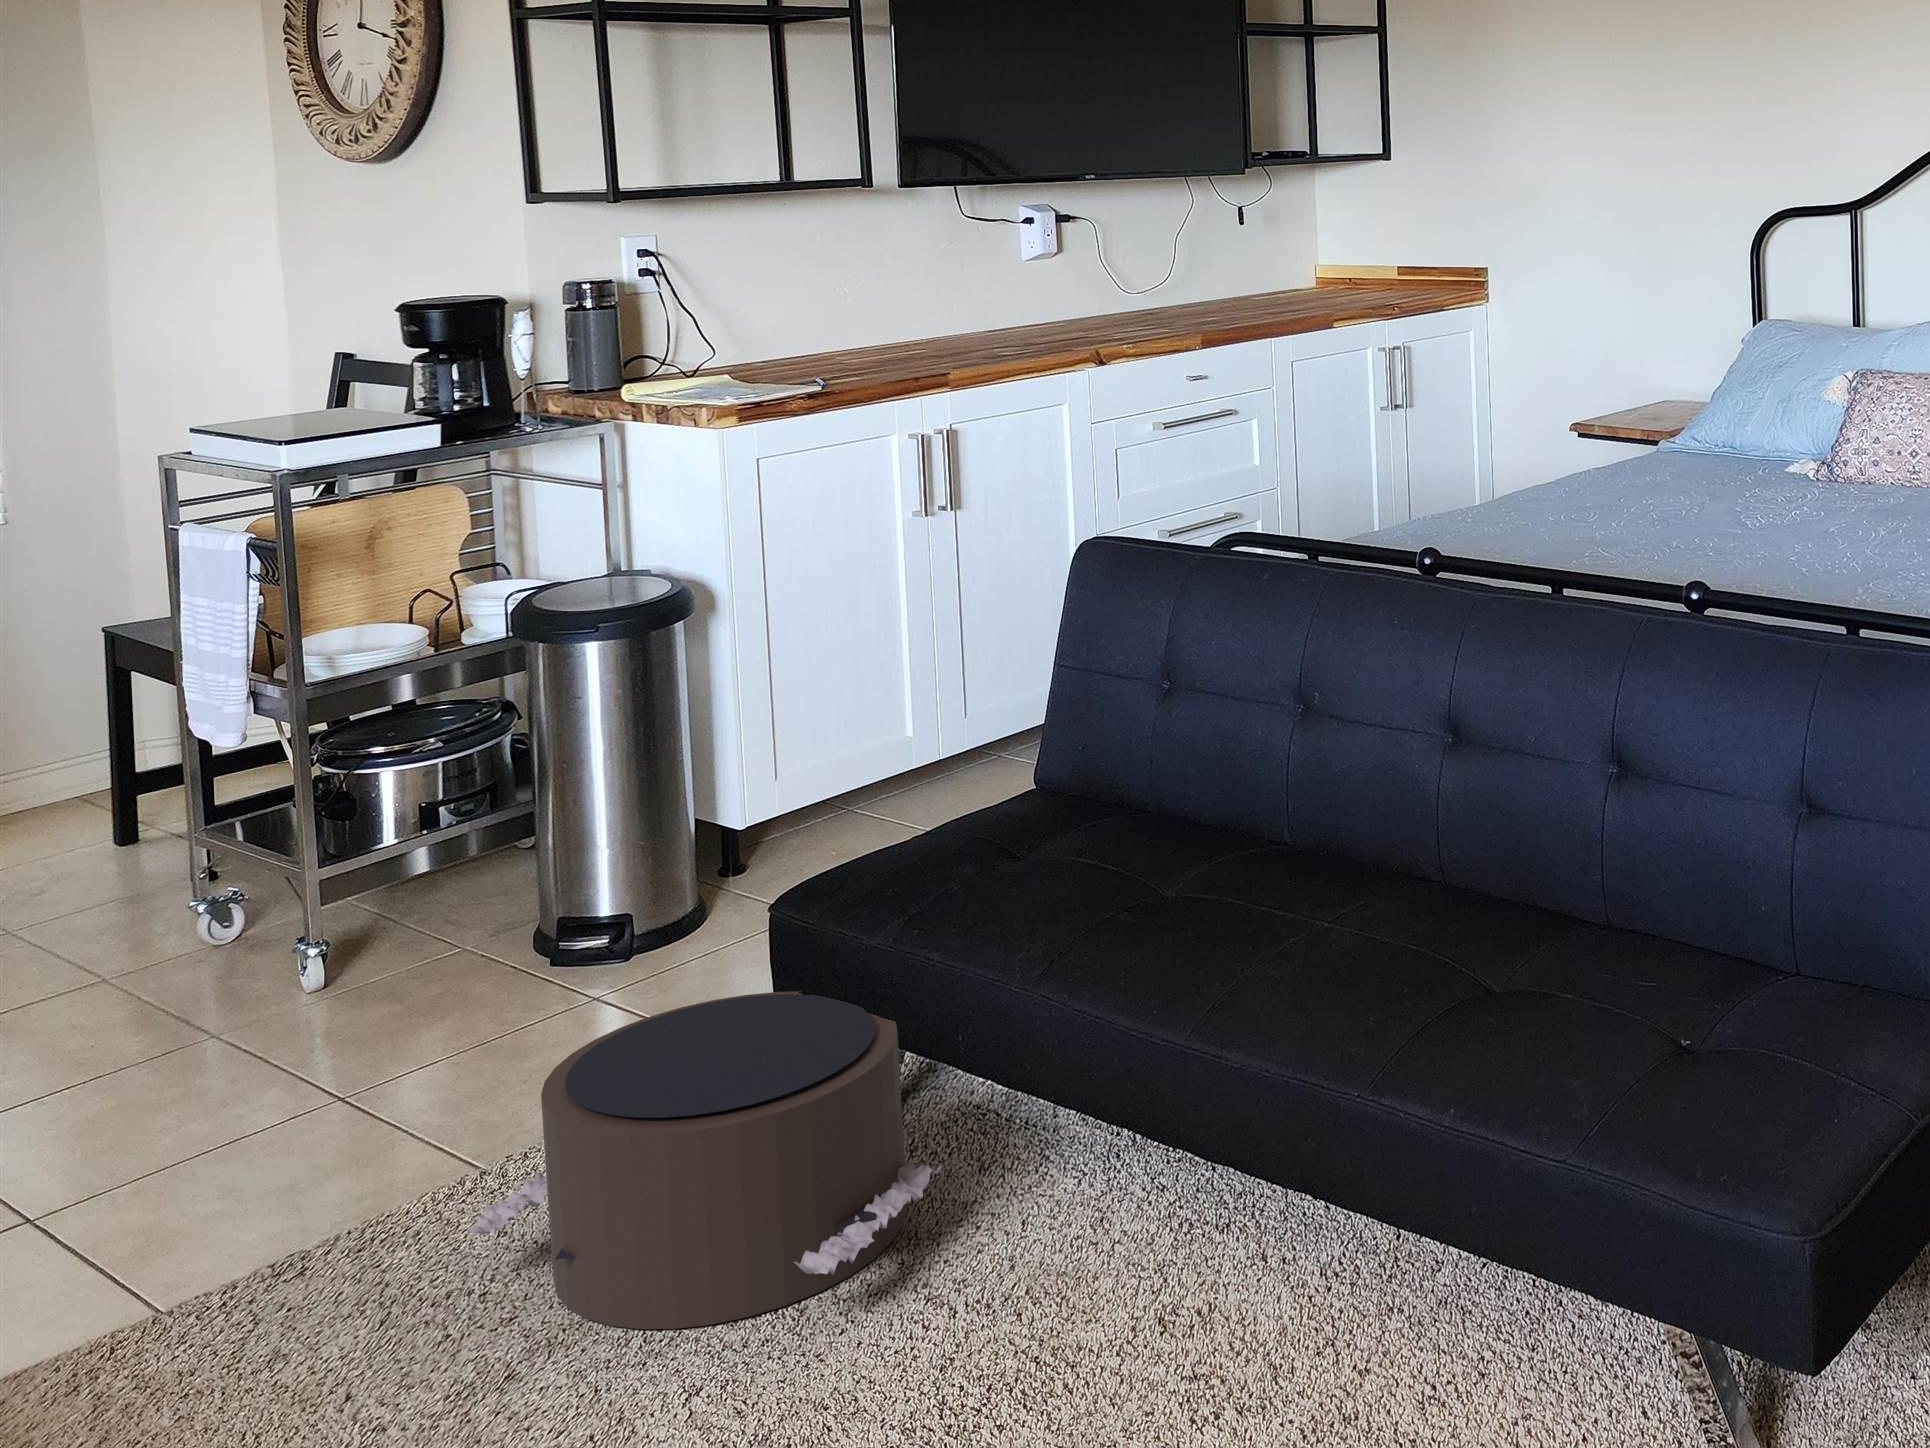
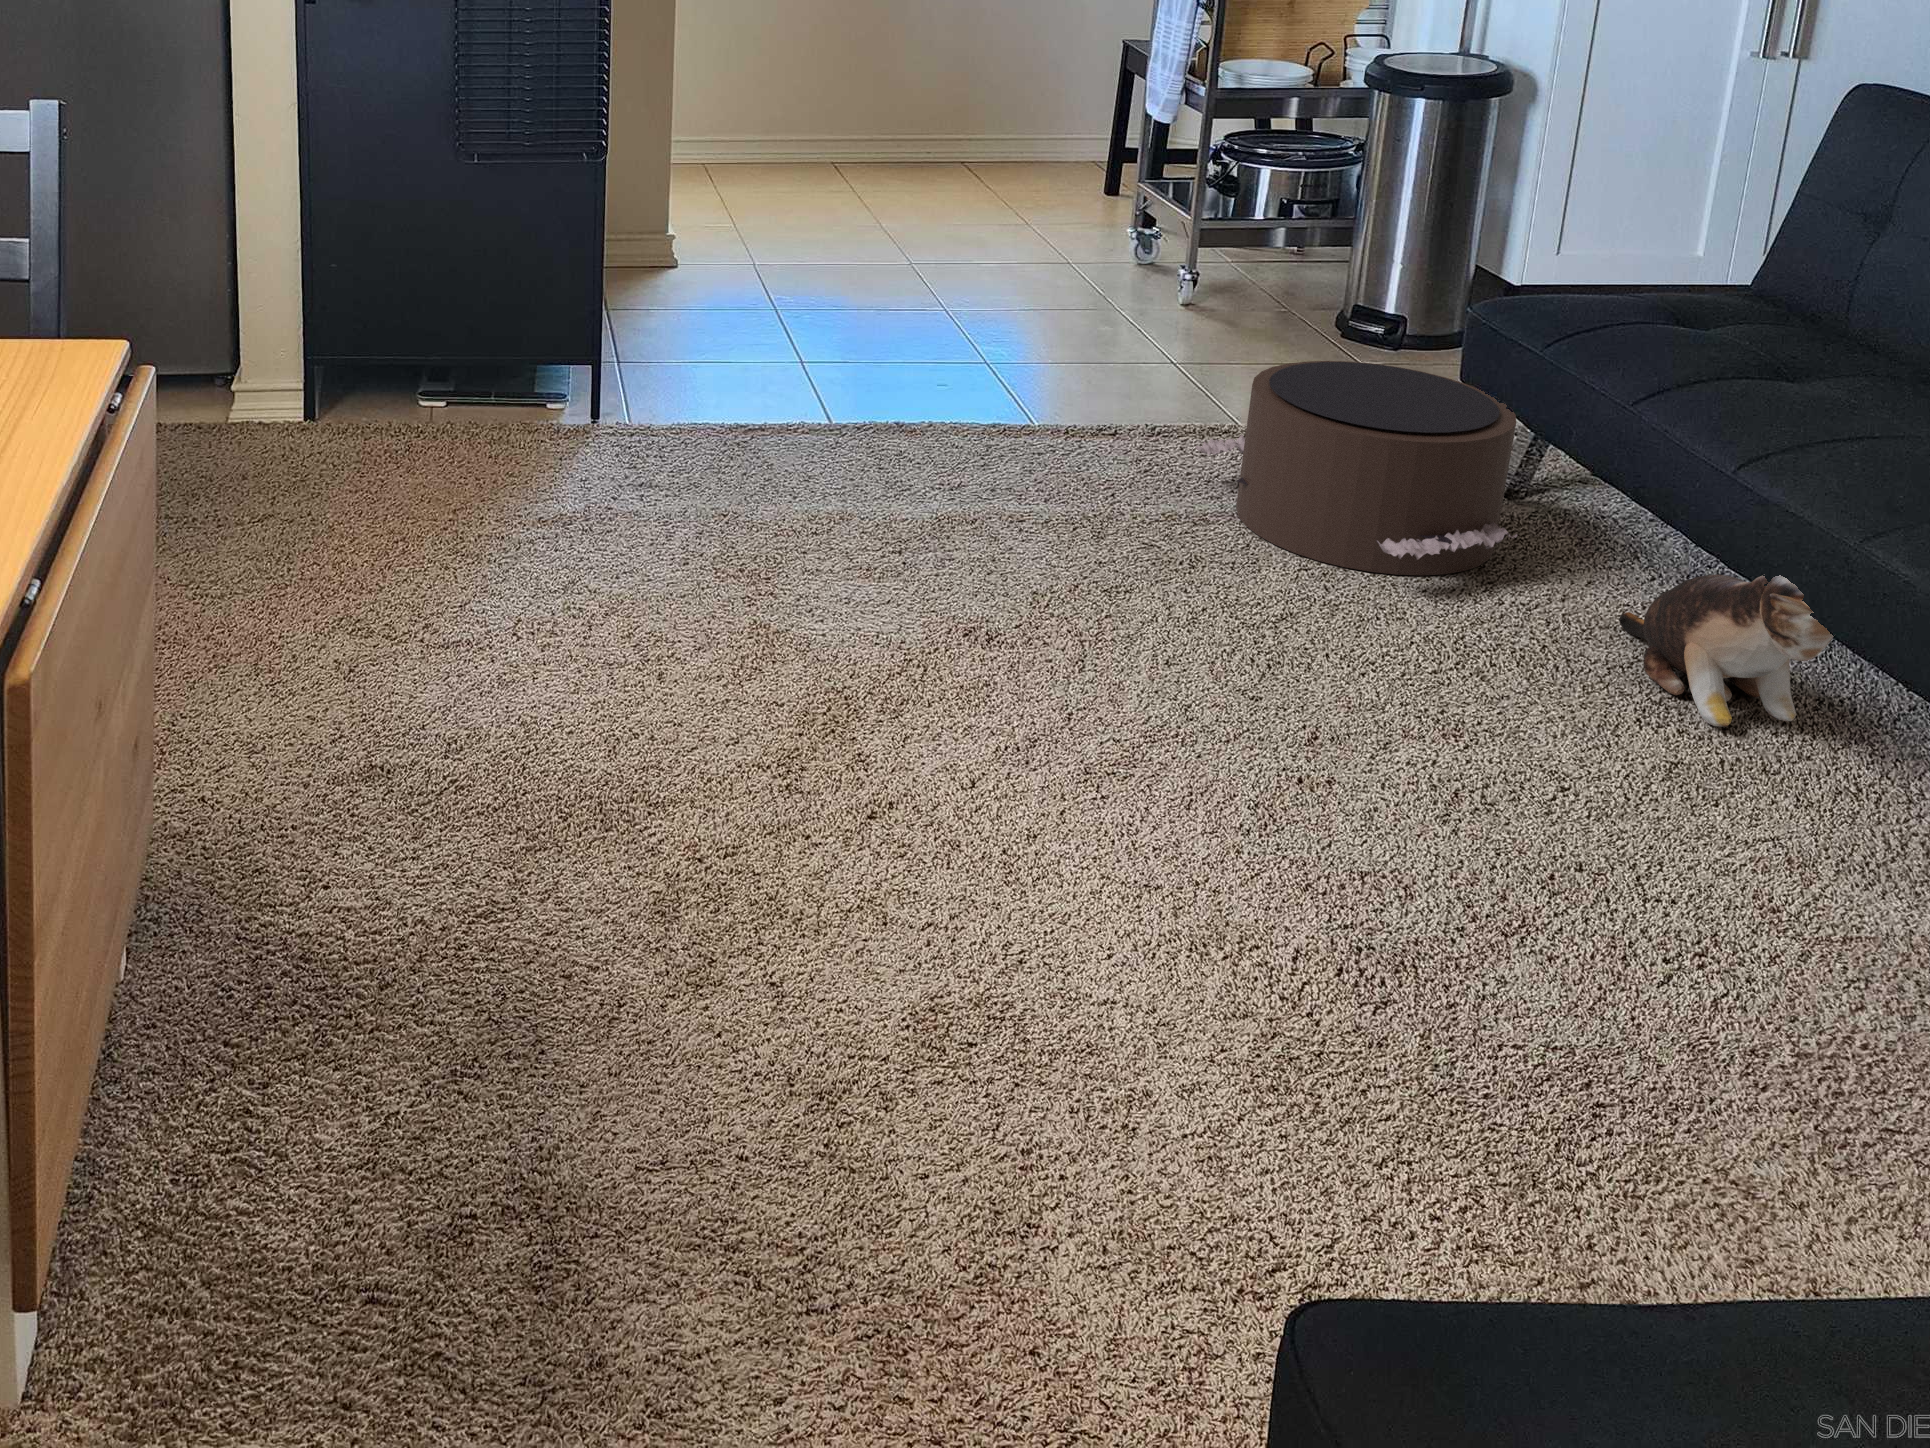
plush toy: none [1090,1083,1371,1314] -> present [1619,574,1834,727]

